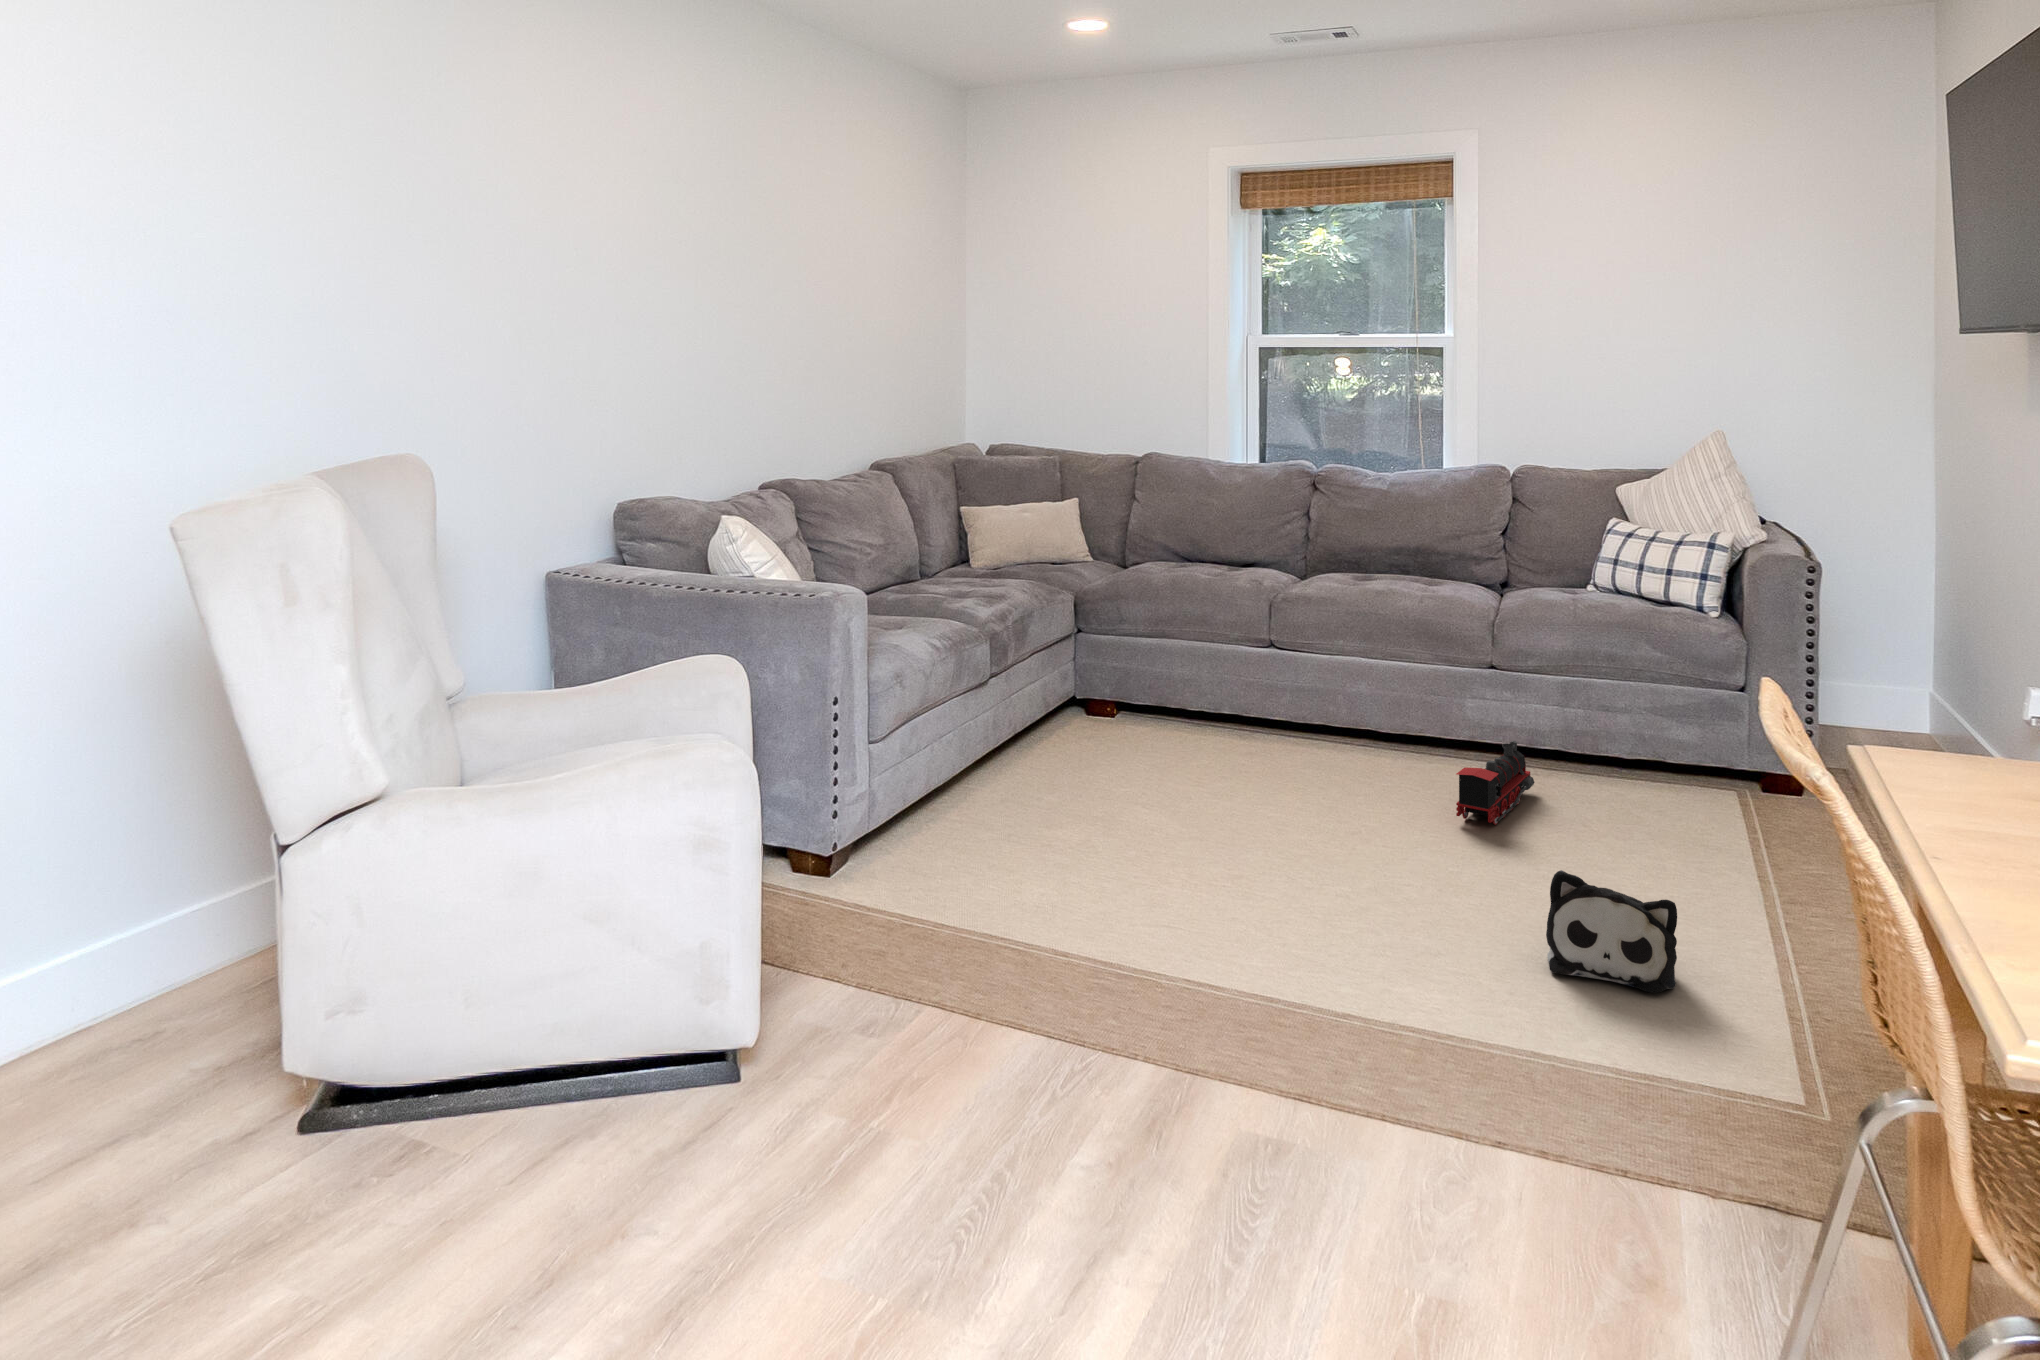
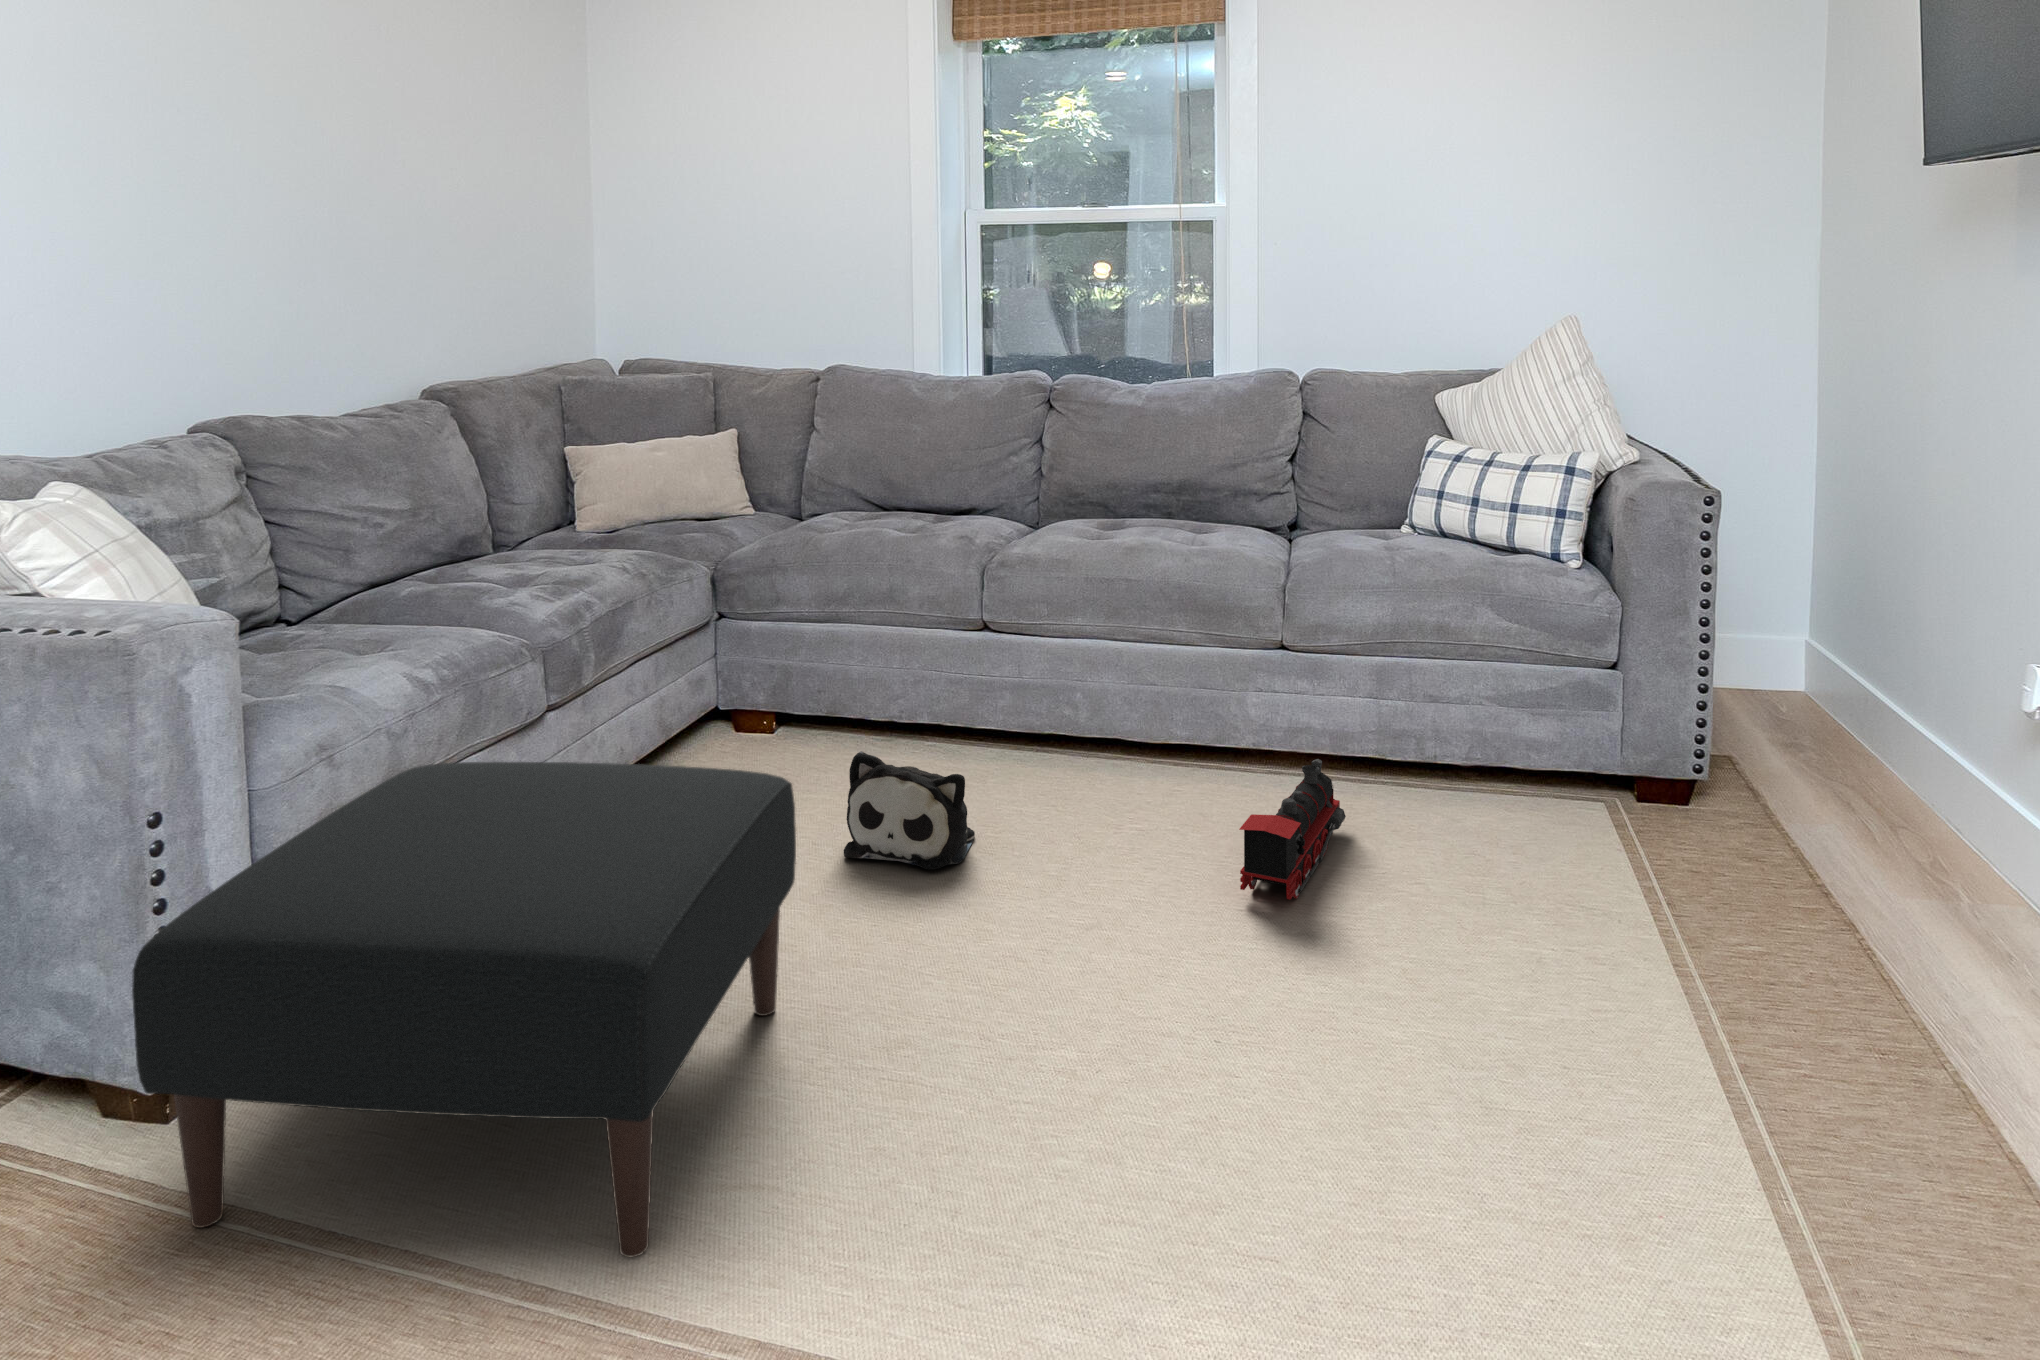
ottoman: none [851,693,1172,942] -> present [132,762,796,1257]
plush toy: present [1546,870,1677,993] -> present [844,751,975,869]

